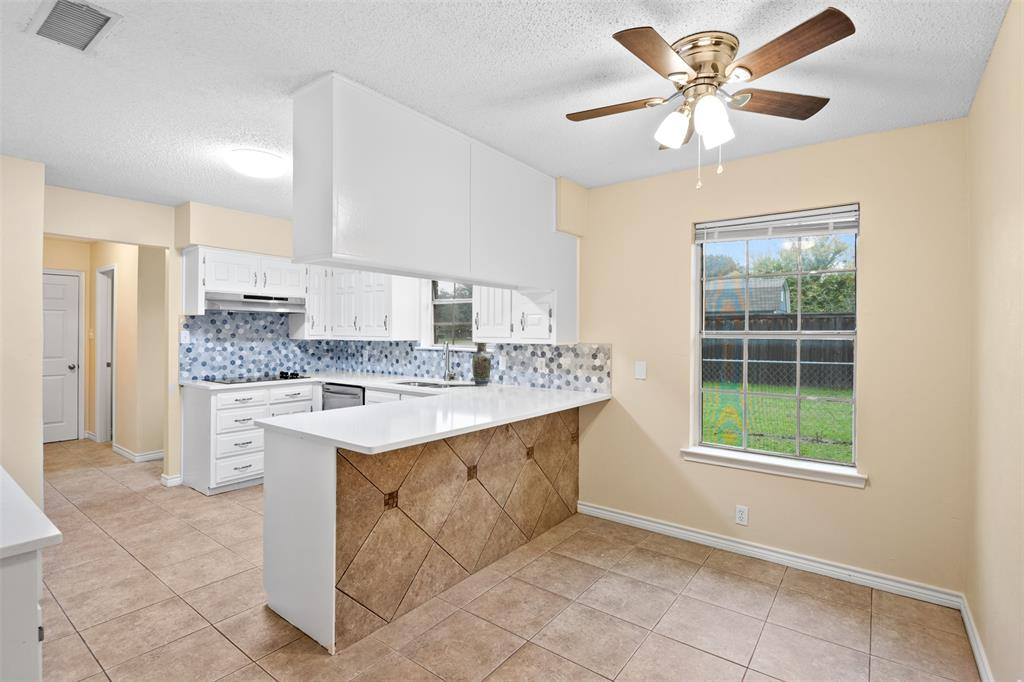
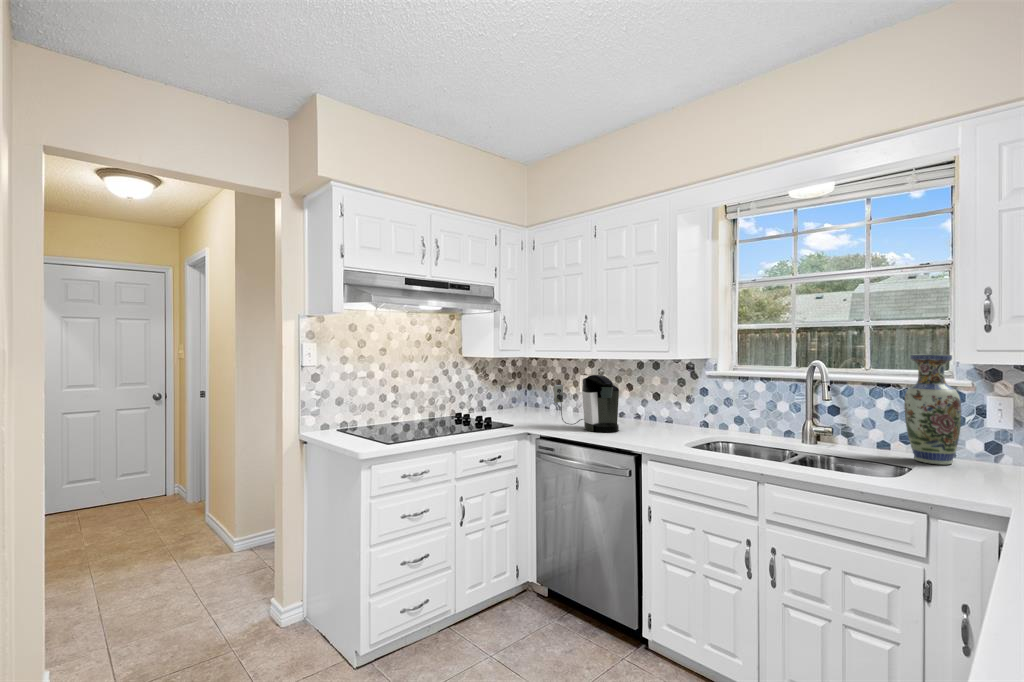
coffee maker: none [333,349,371,379] -> present [554,375,619,432]

